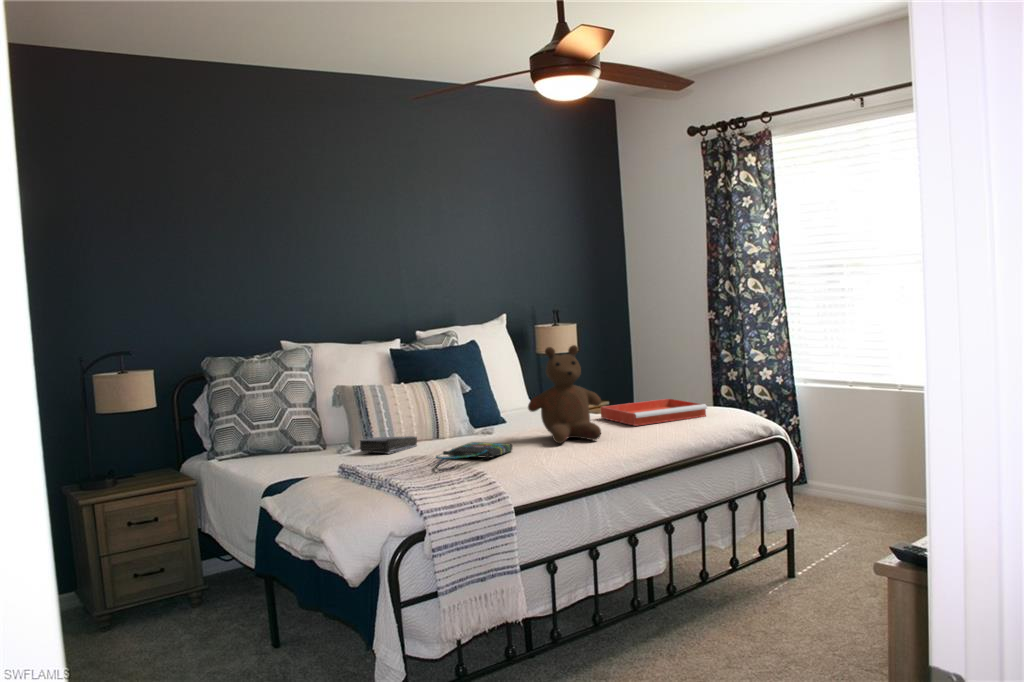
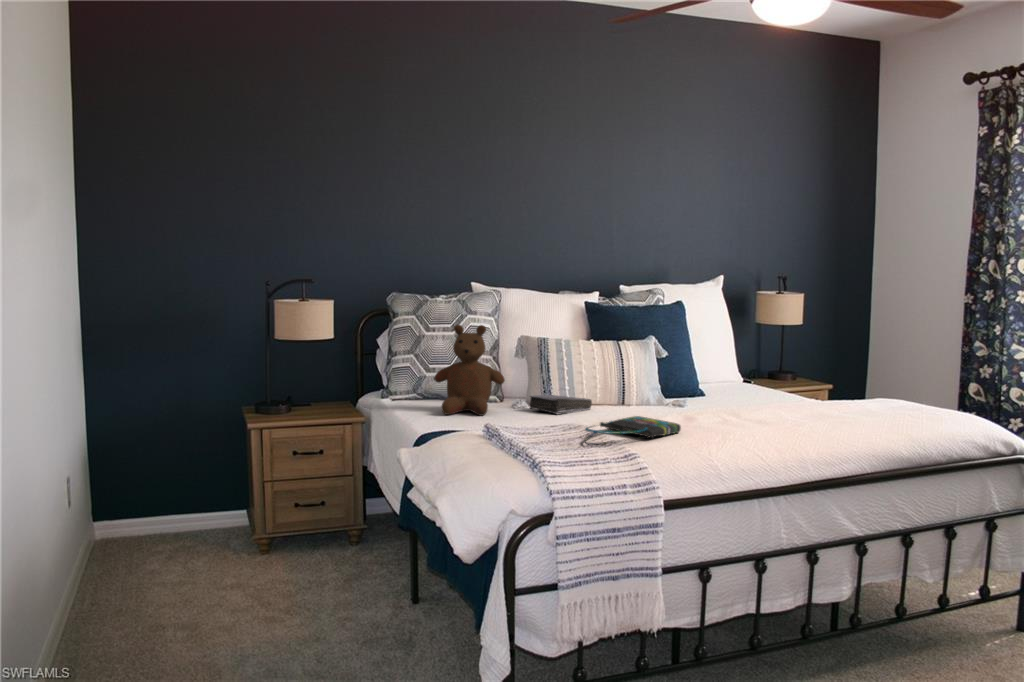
teddy bear: present [528,345,601,443] -> present [434,325,505,416]
tray: present [601,399,707,426] -> none [801,393,937,421]

